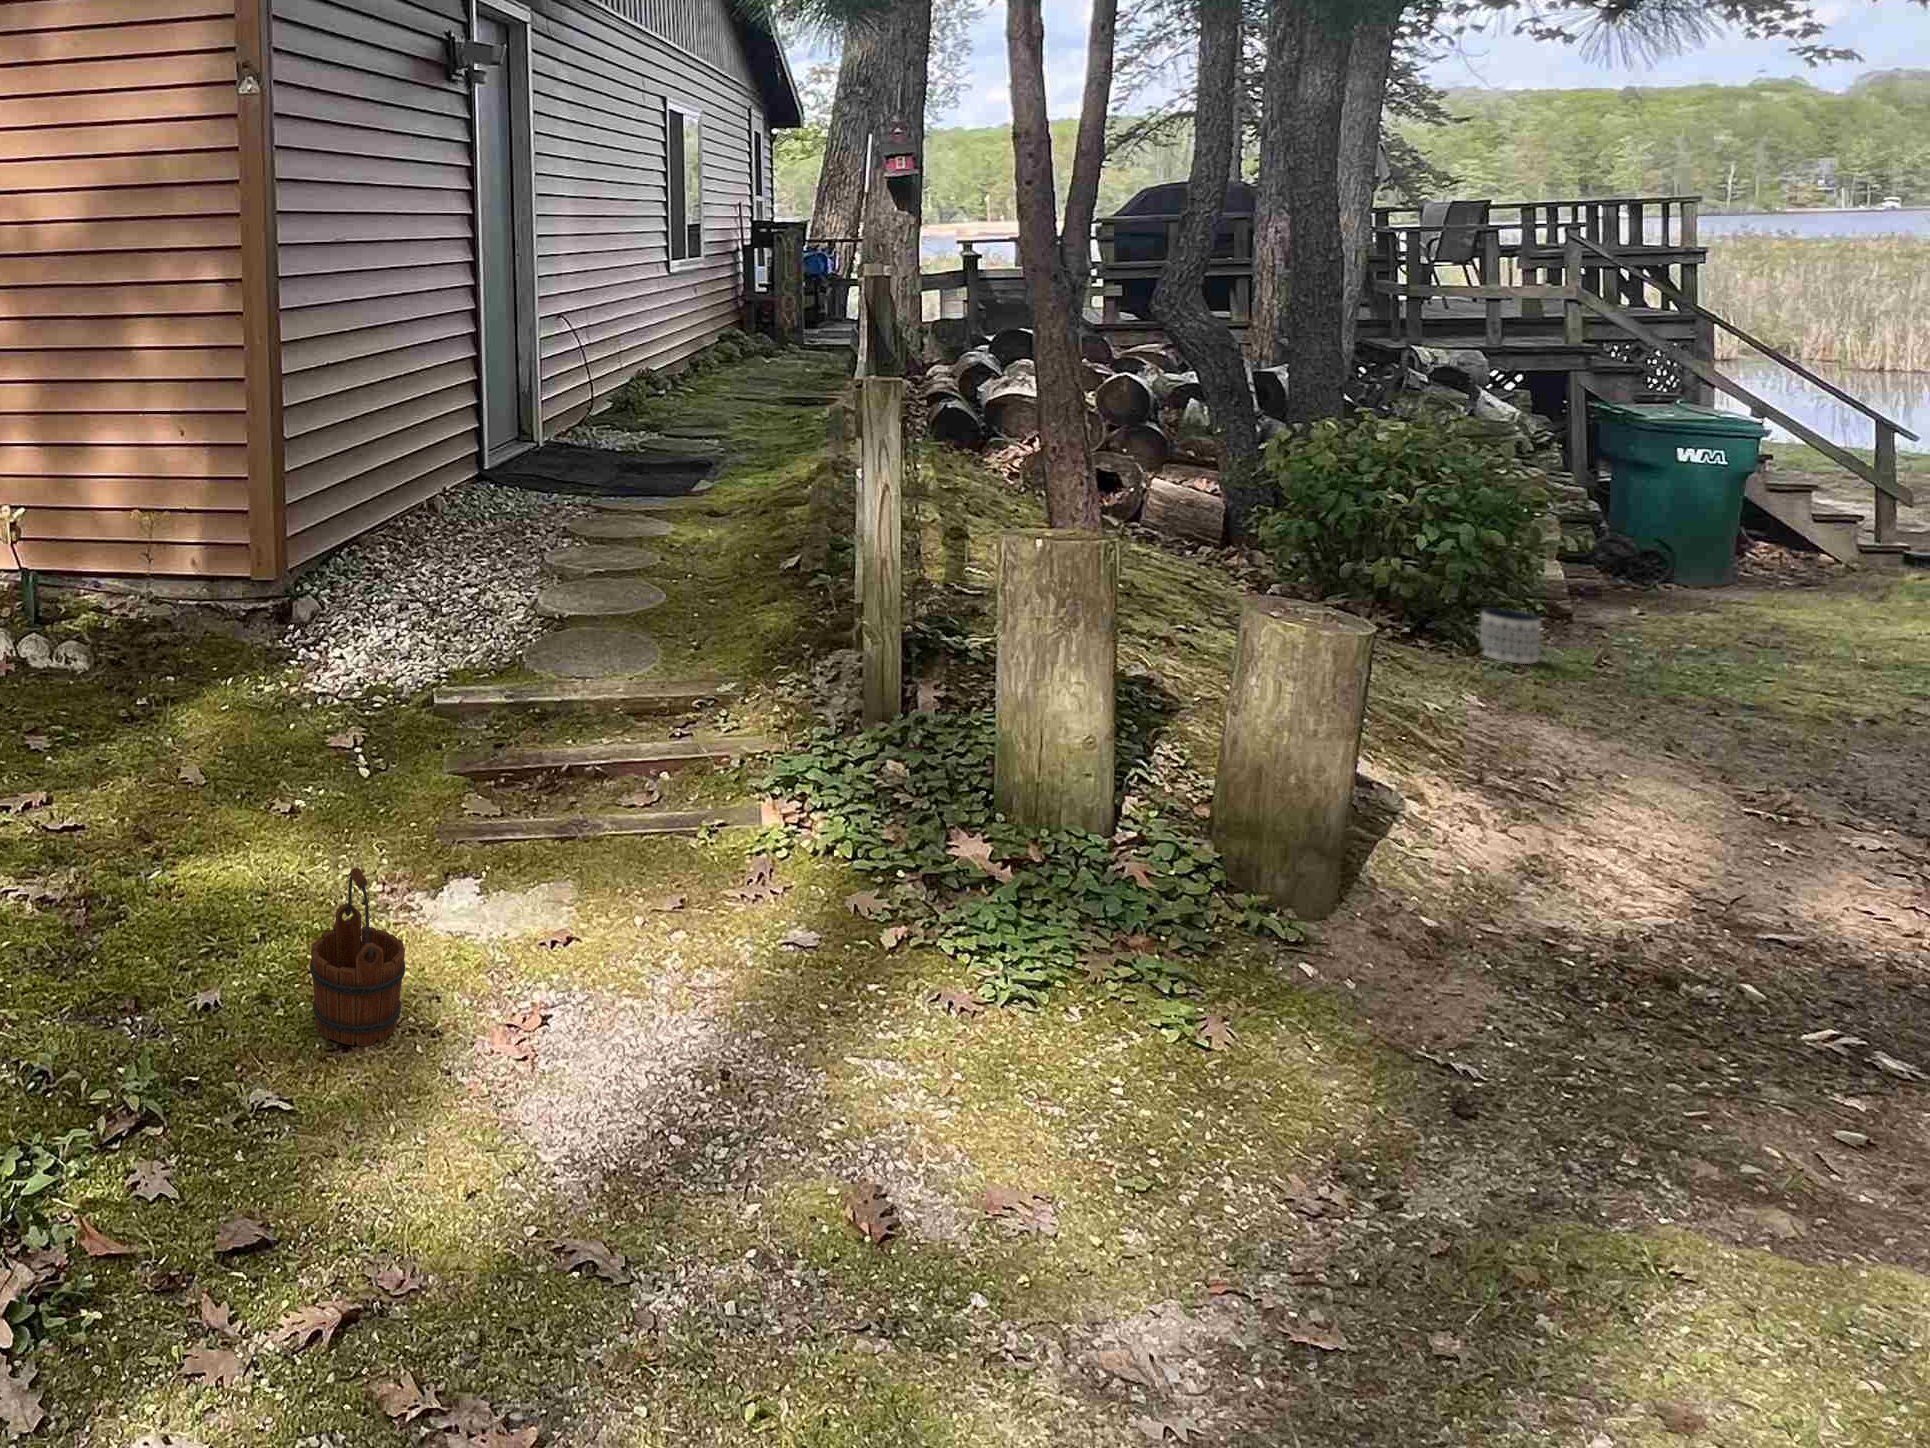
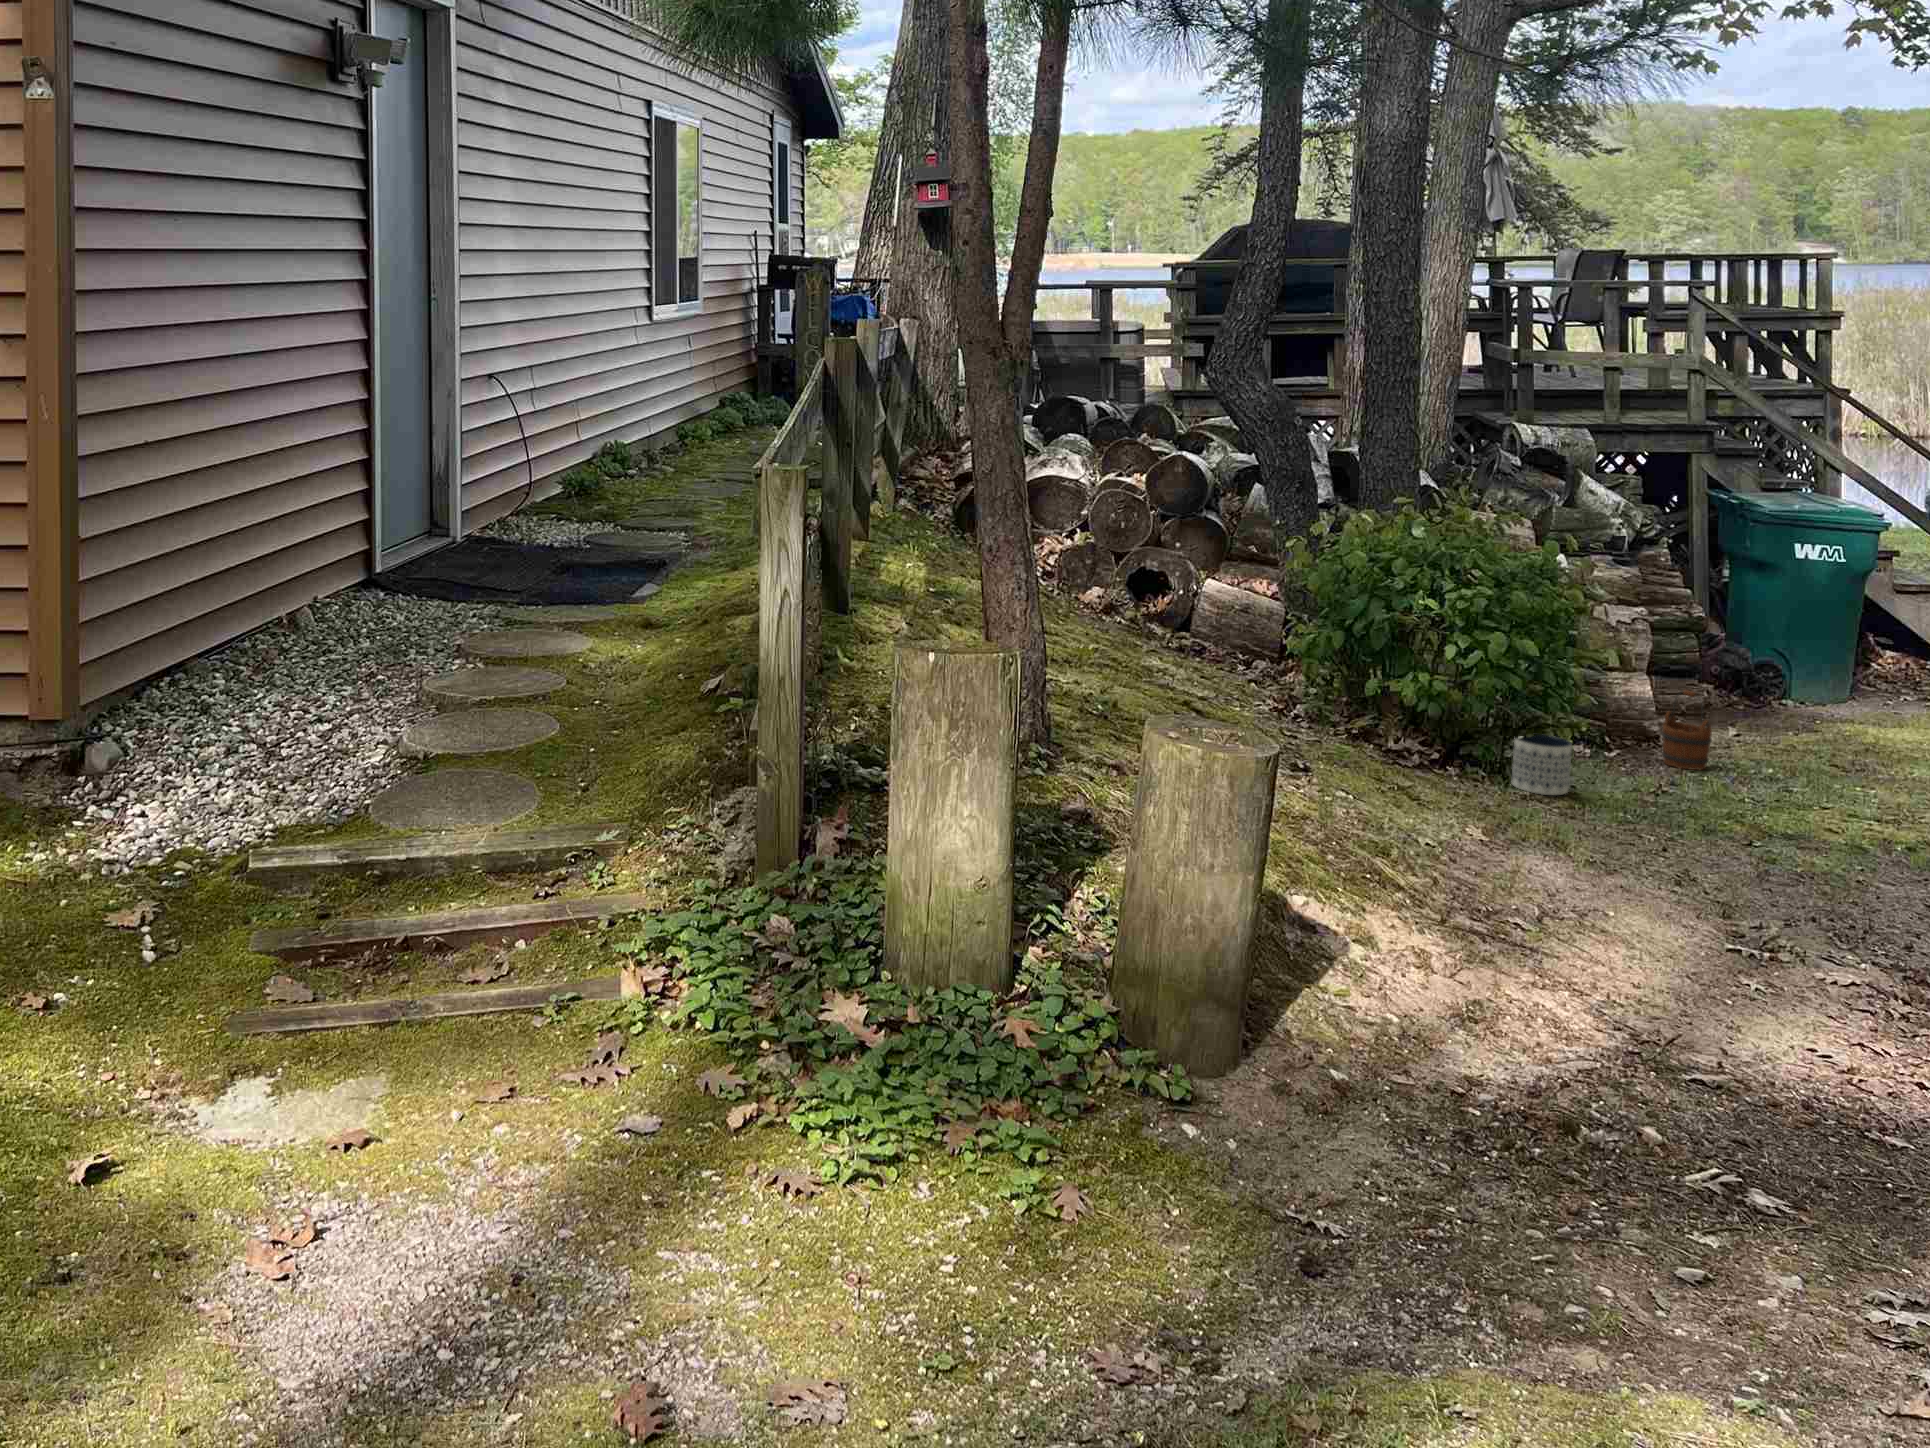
wooden bucket: present [310,868,405,1046] -> present [1662,690,1712,770]

